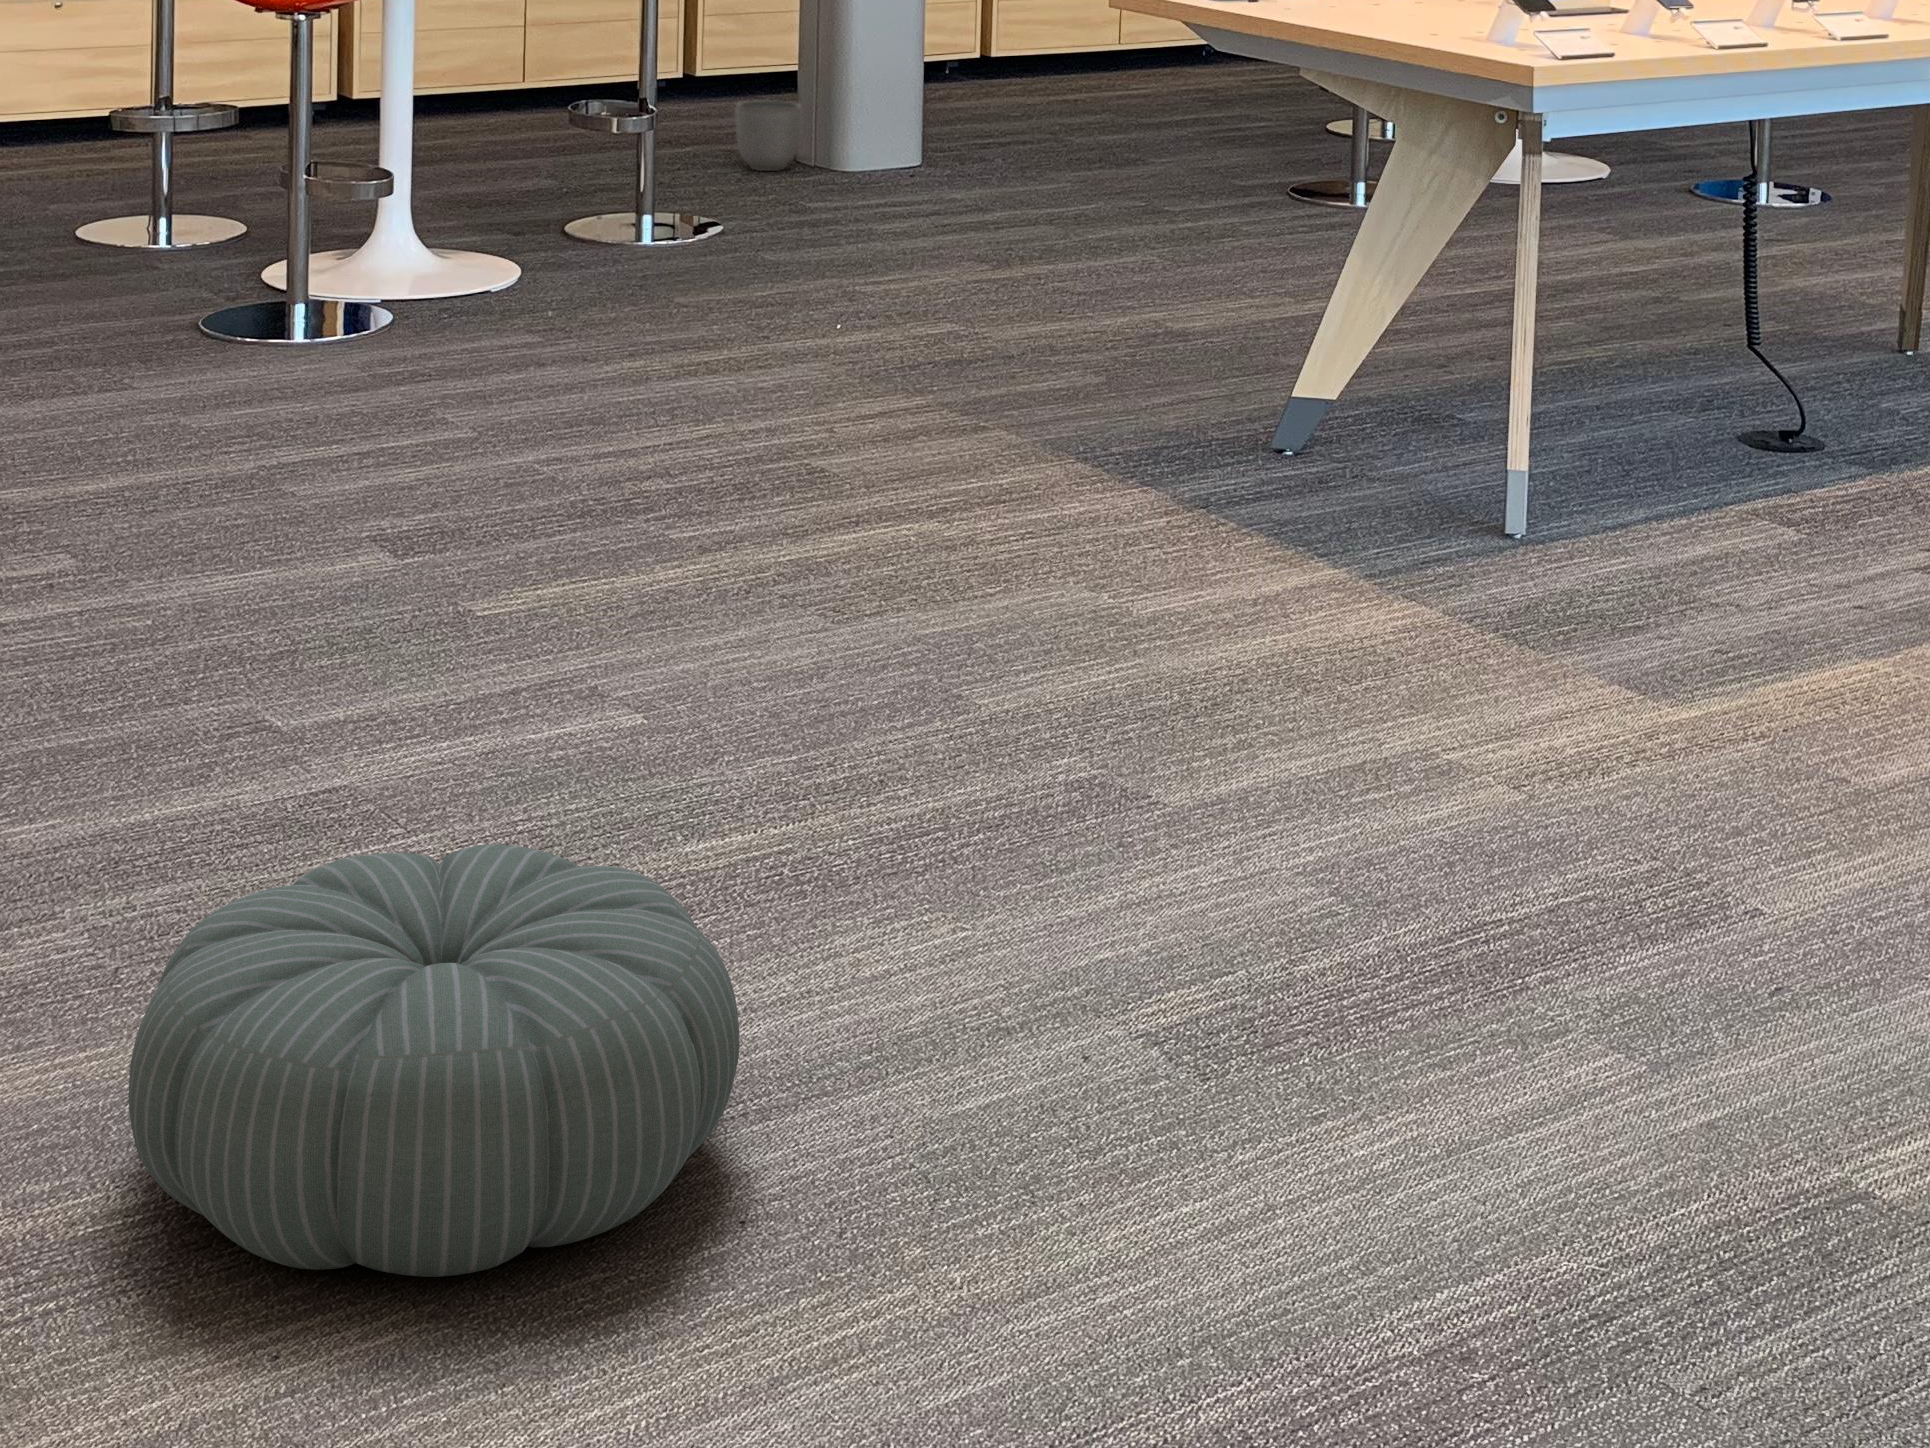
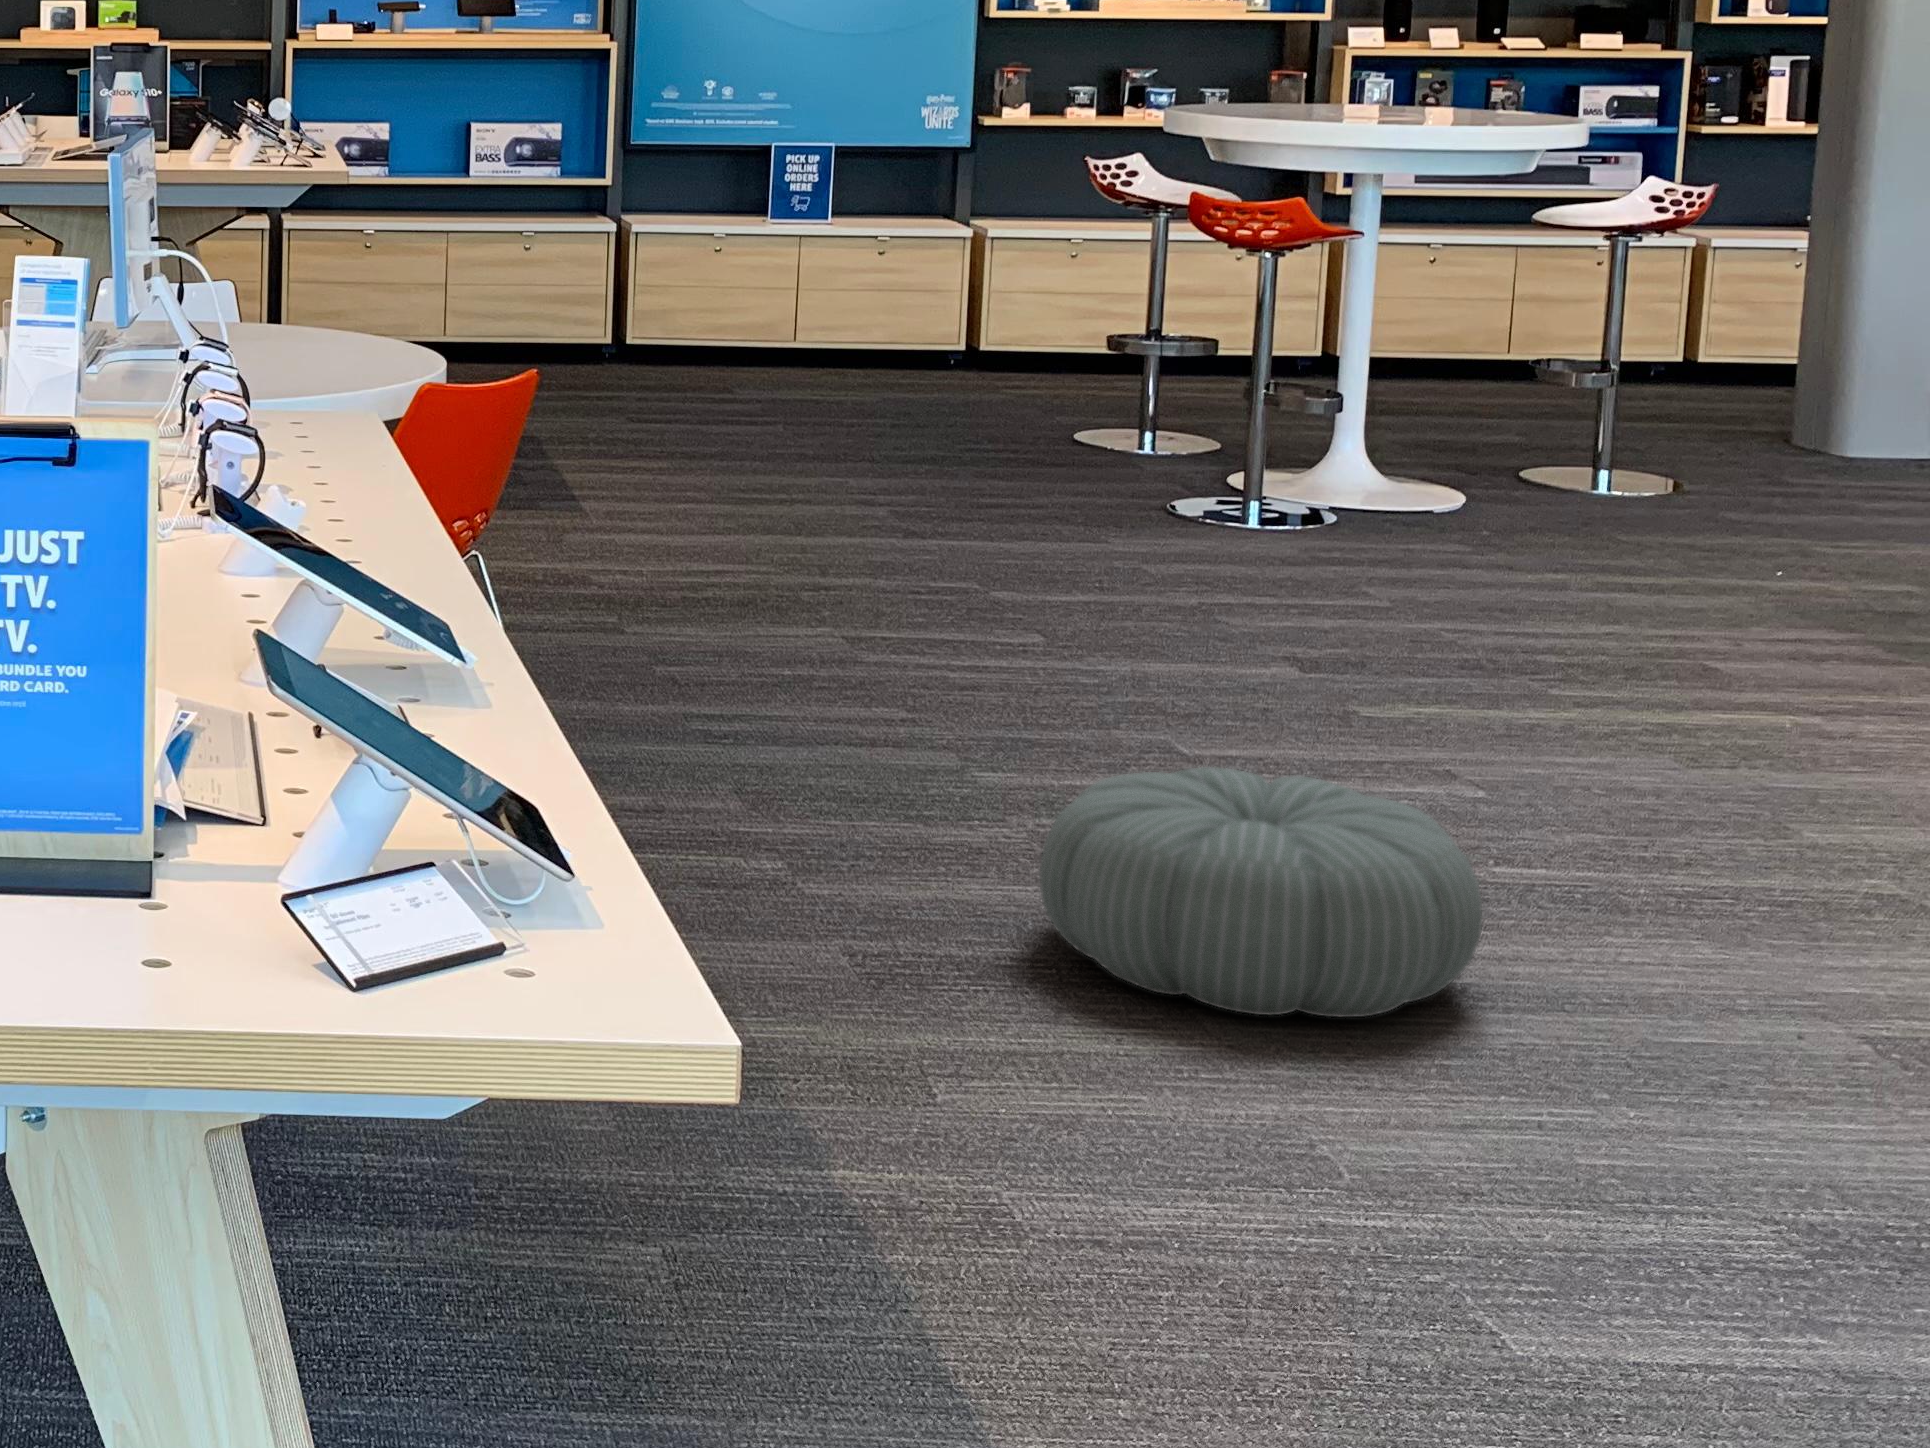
planter: present [735,100,802,171] -> none [1724,376,1800,445]

